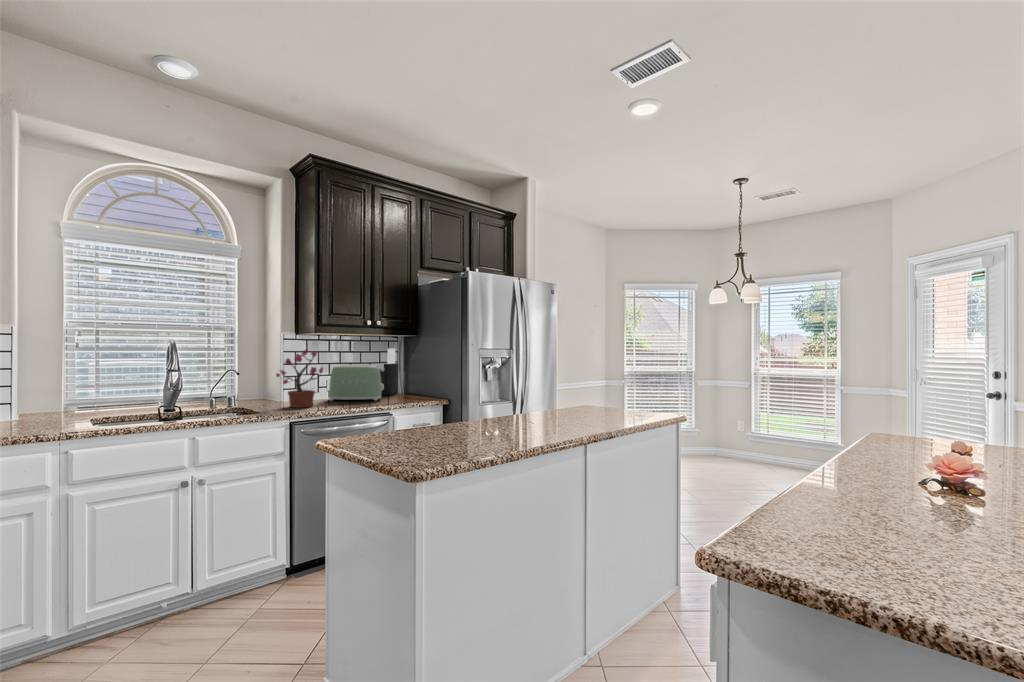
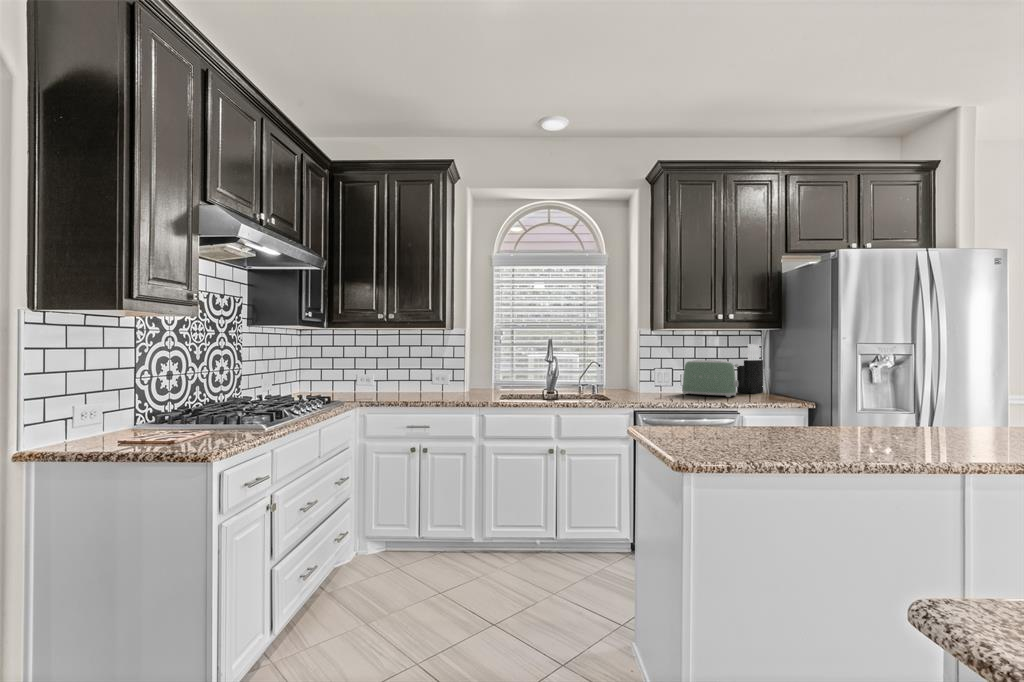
potted plant: present [276,349,325,409] -> none [630,344,674,398]

